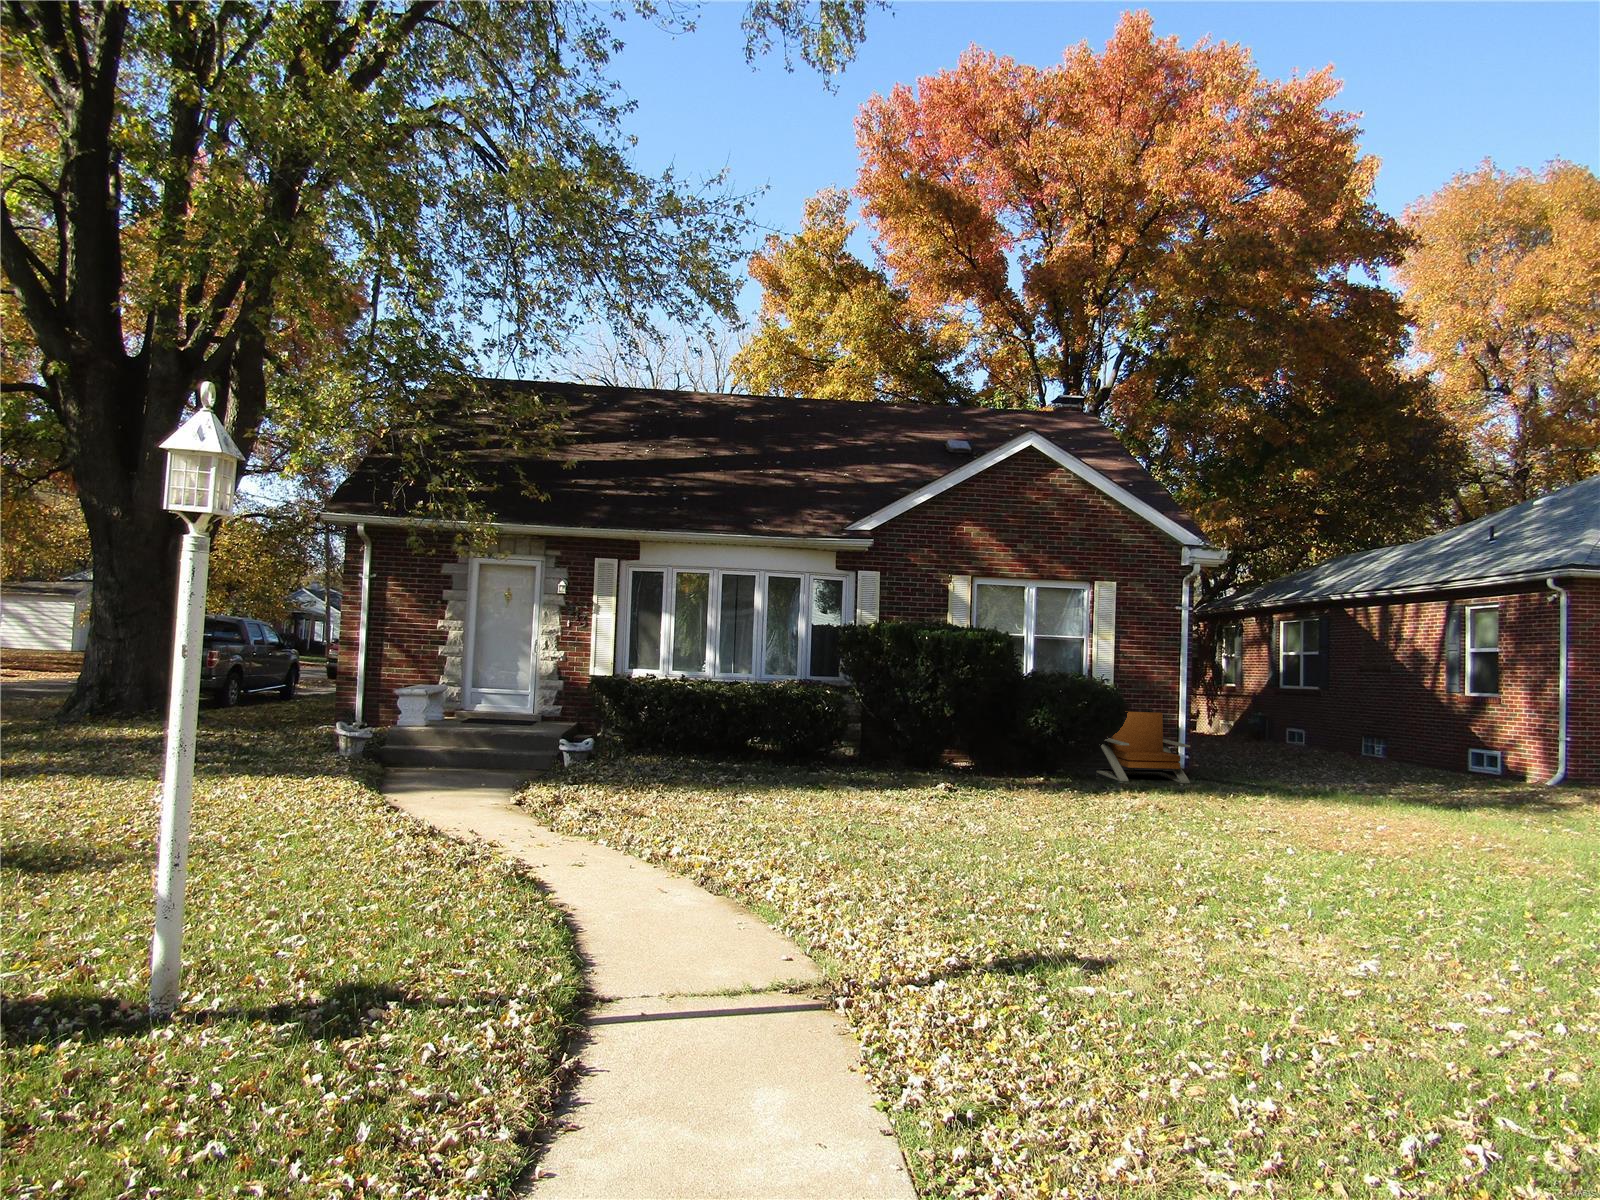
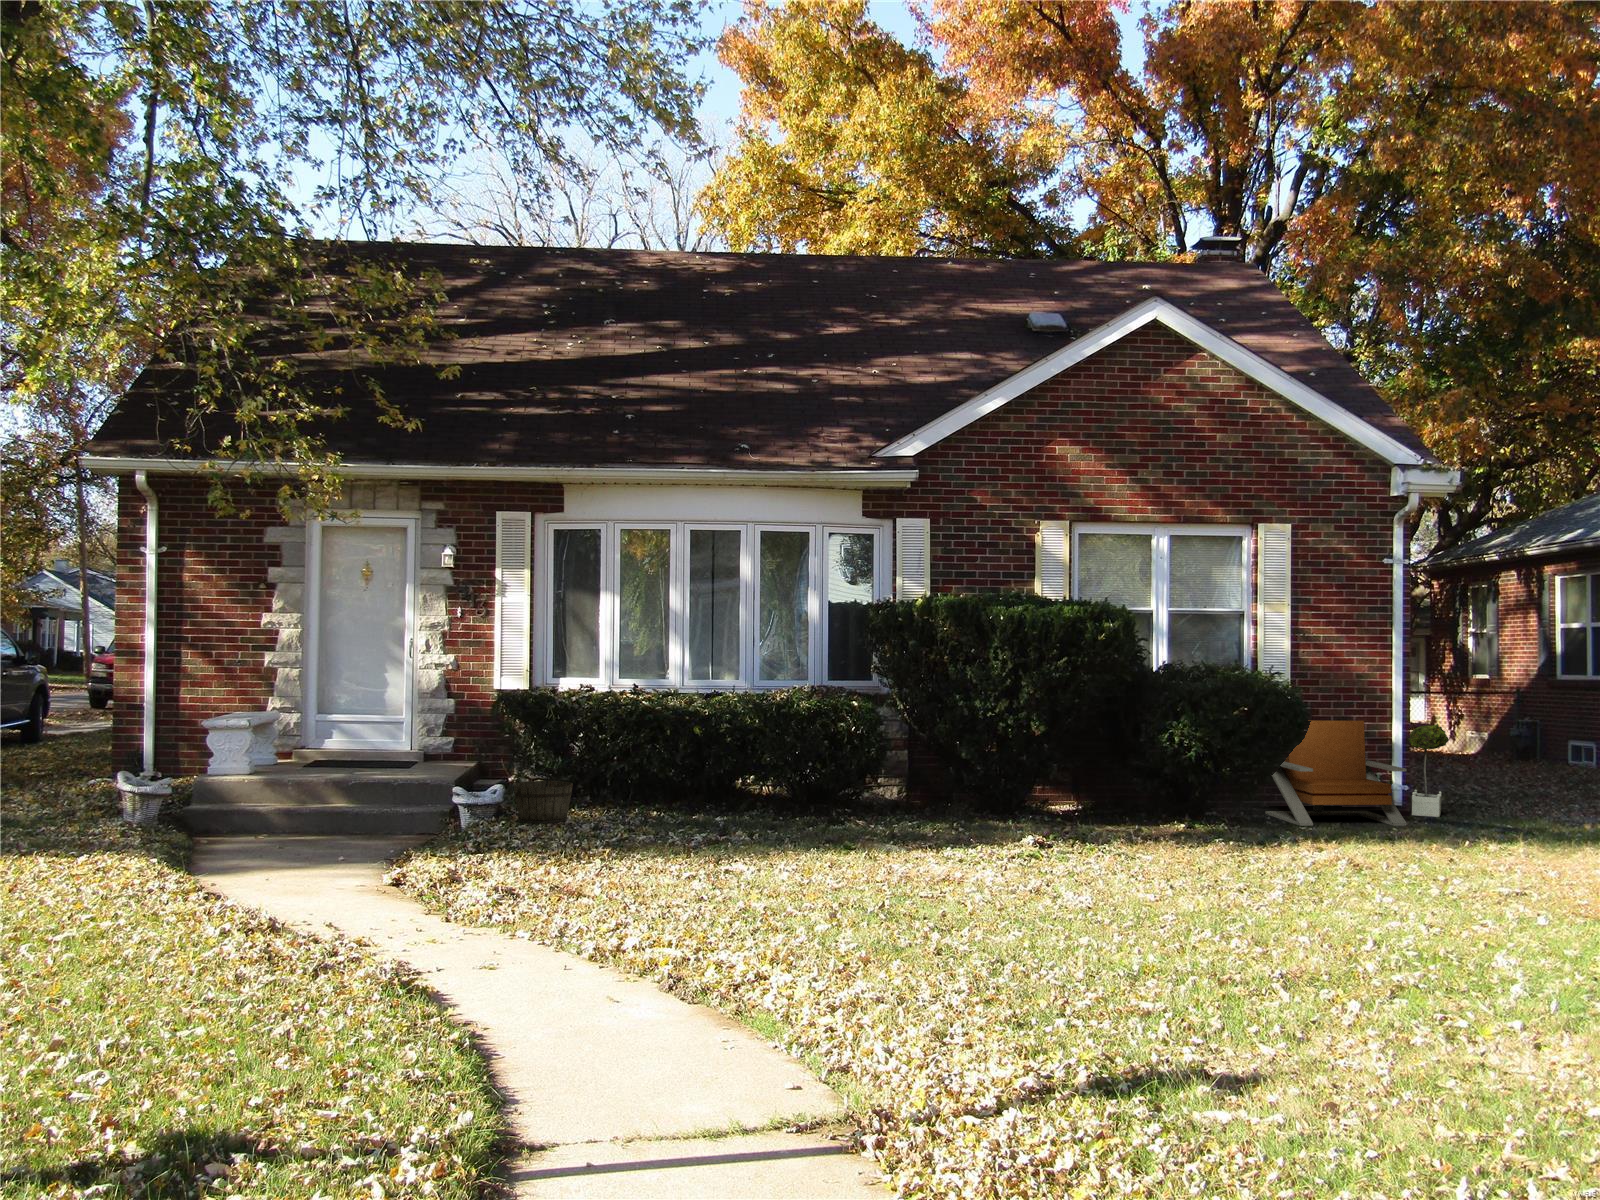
potted tree: none [1190,716,1218,778] -> present [1407,724,1449,817]
wooden bucket: none [600,730,640,765] -> present [514,770,573,823]

